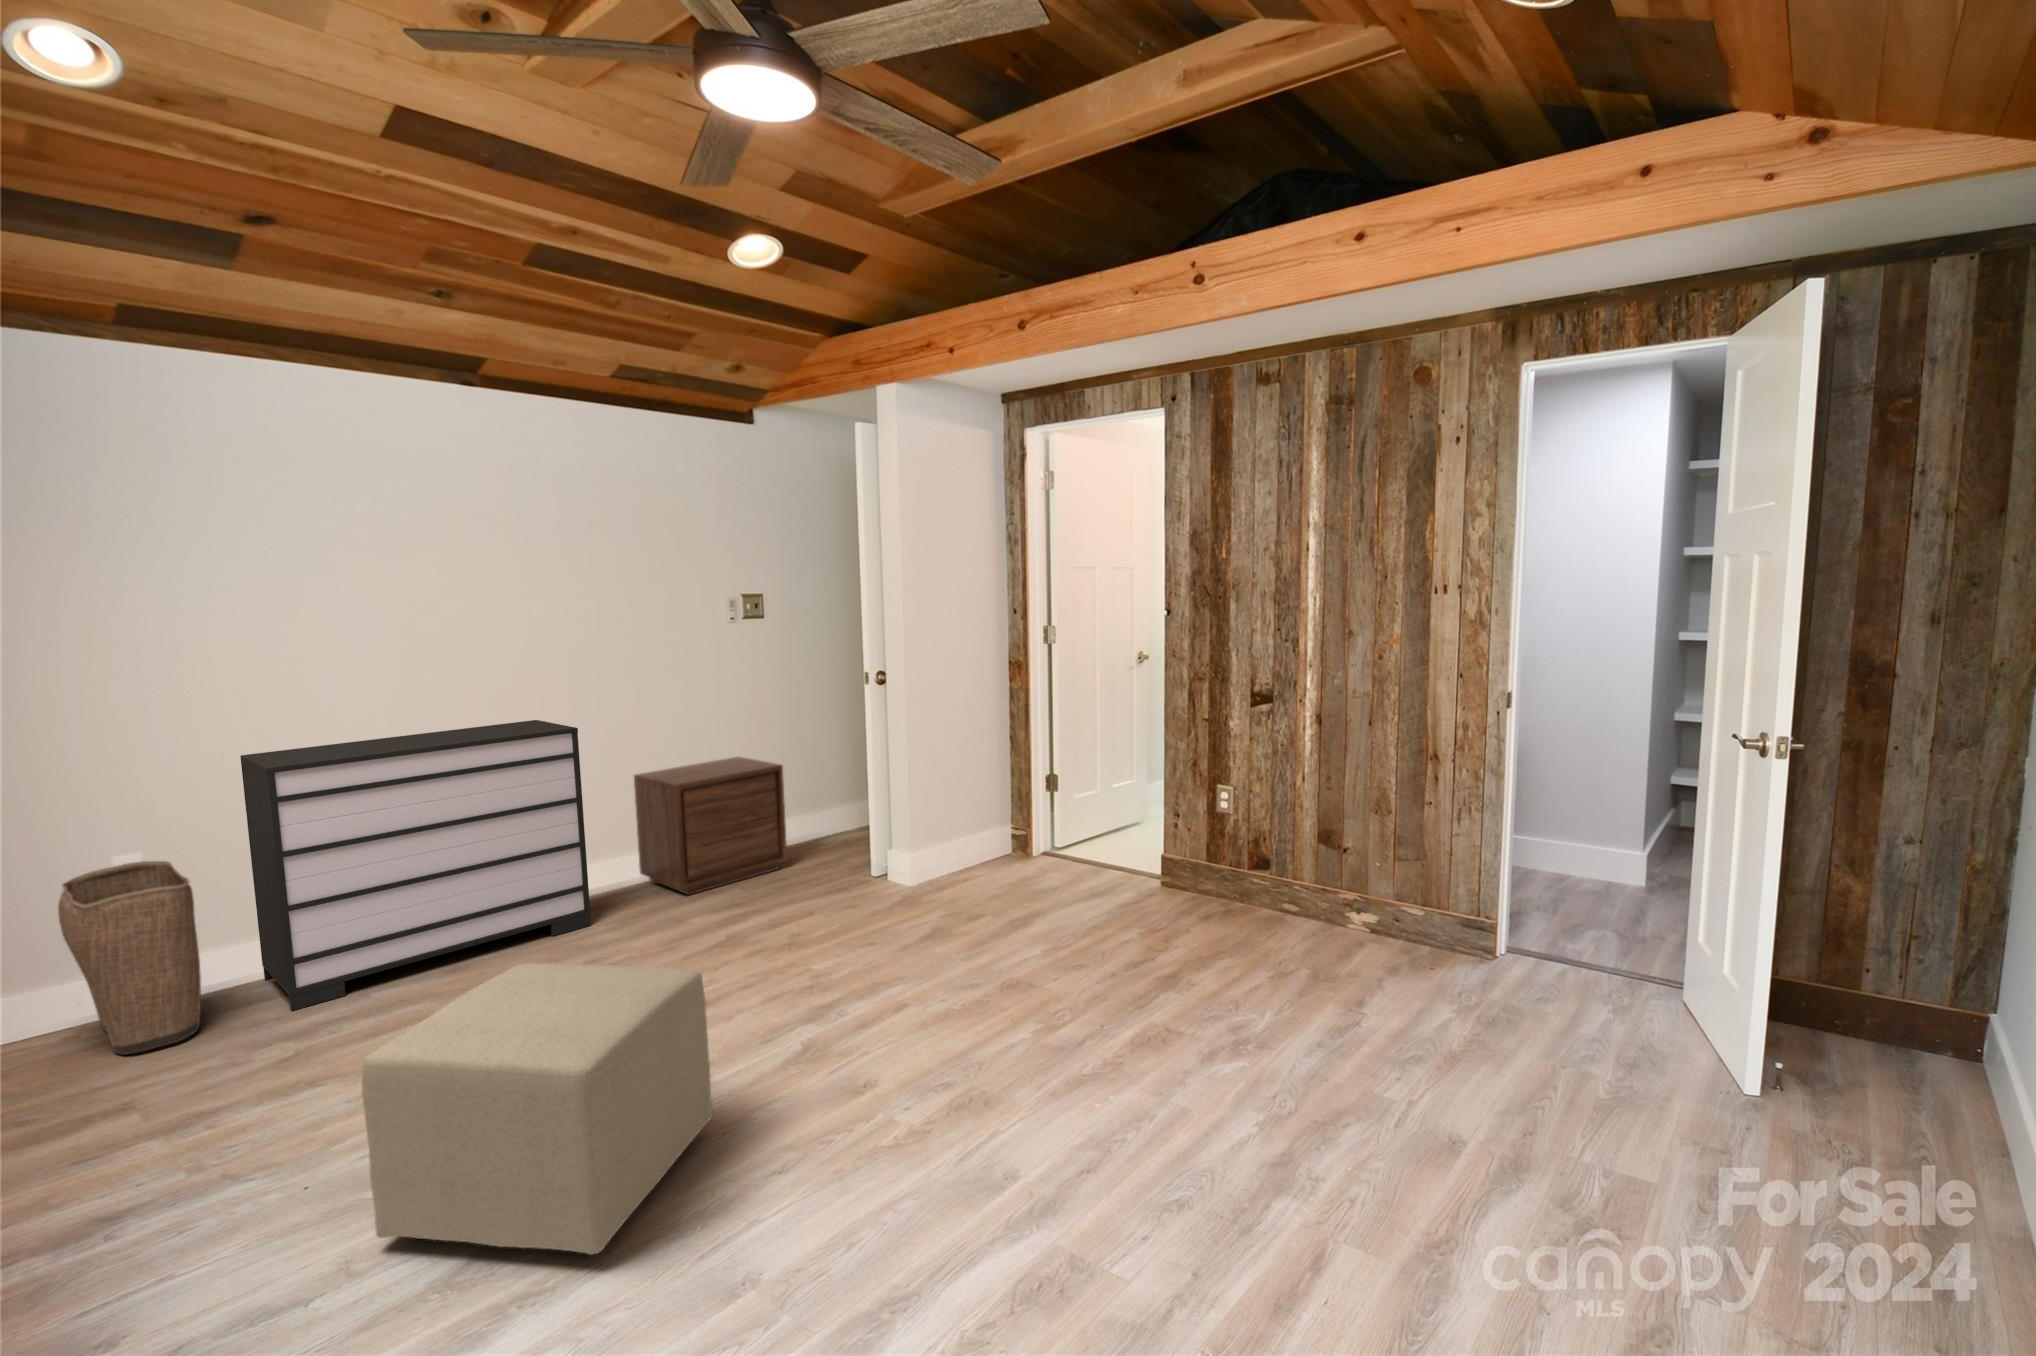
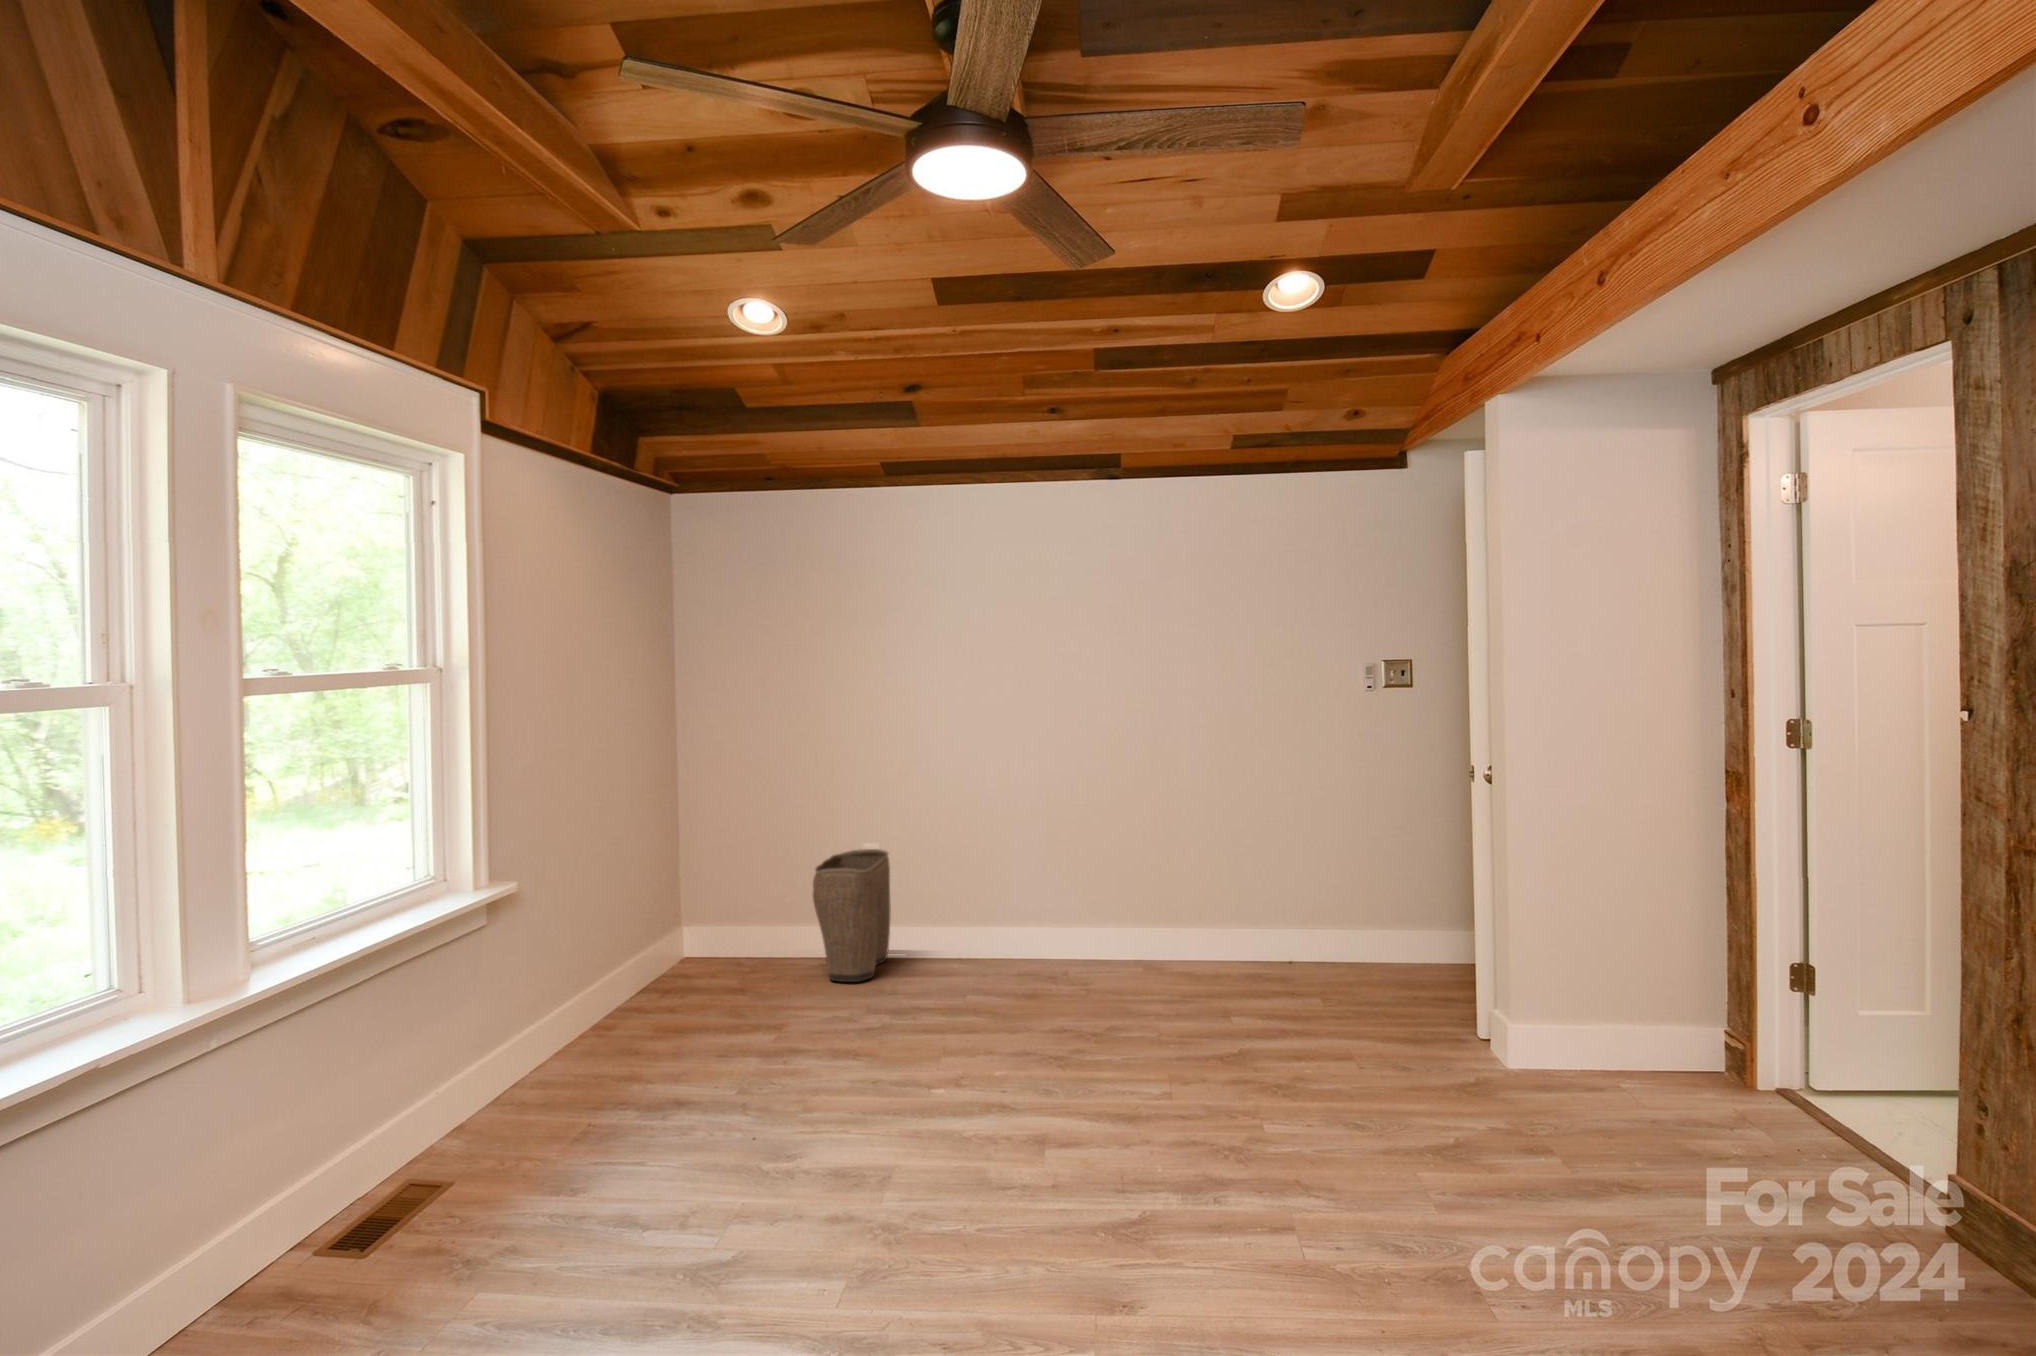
dresser: present [240,720,591,1011] -> none [914,781,1154,989]
nightstand: present [634,757,787,895] -> none [1242,848,1393,990]
ottoman: present [362,963,712,1254] -> none [731,990,974,1255]

